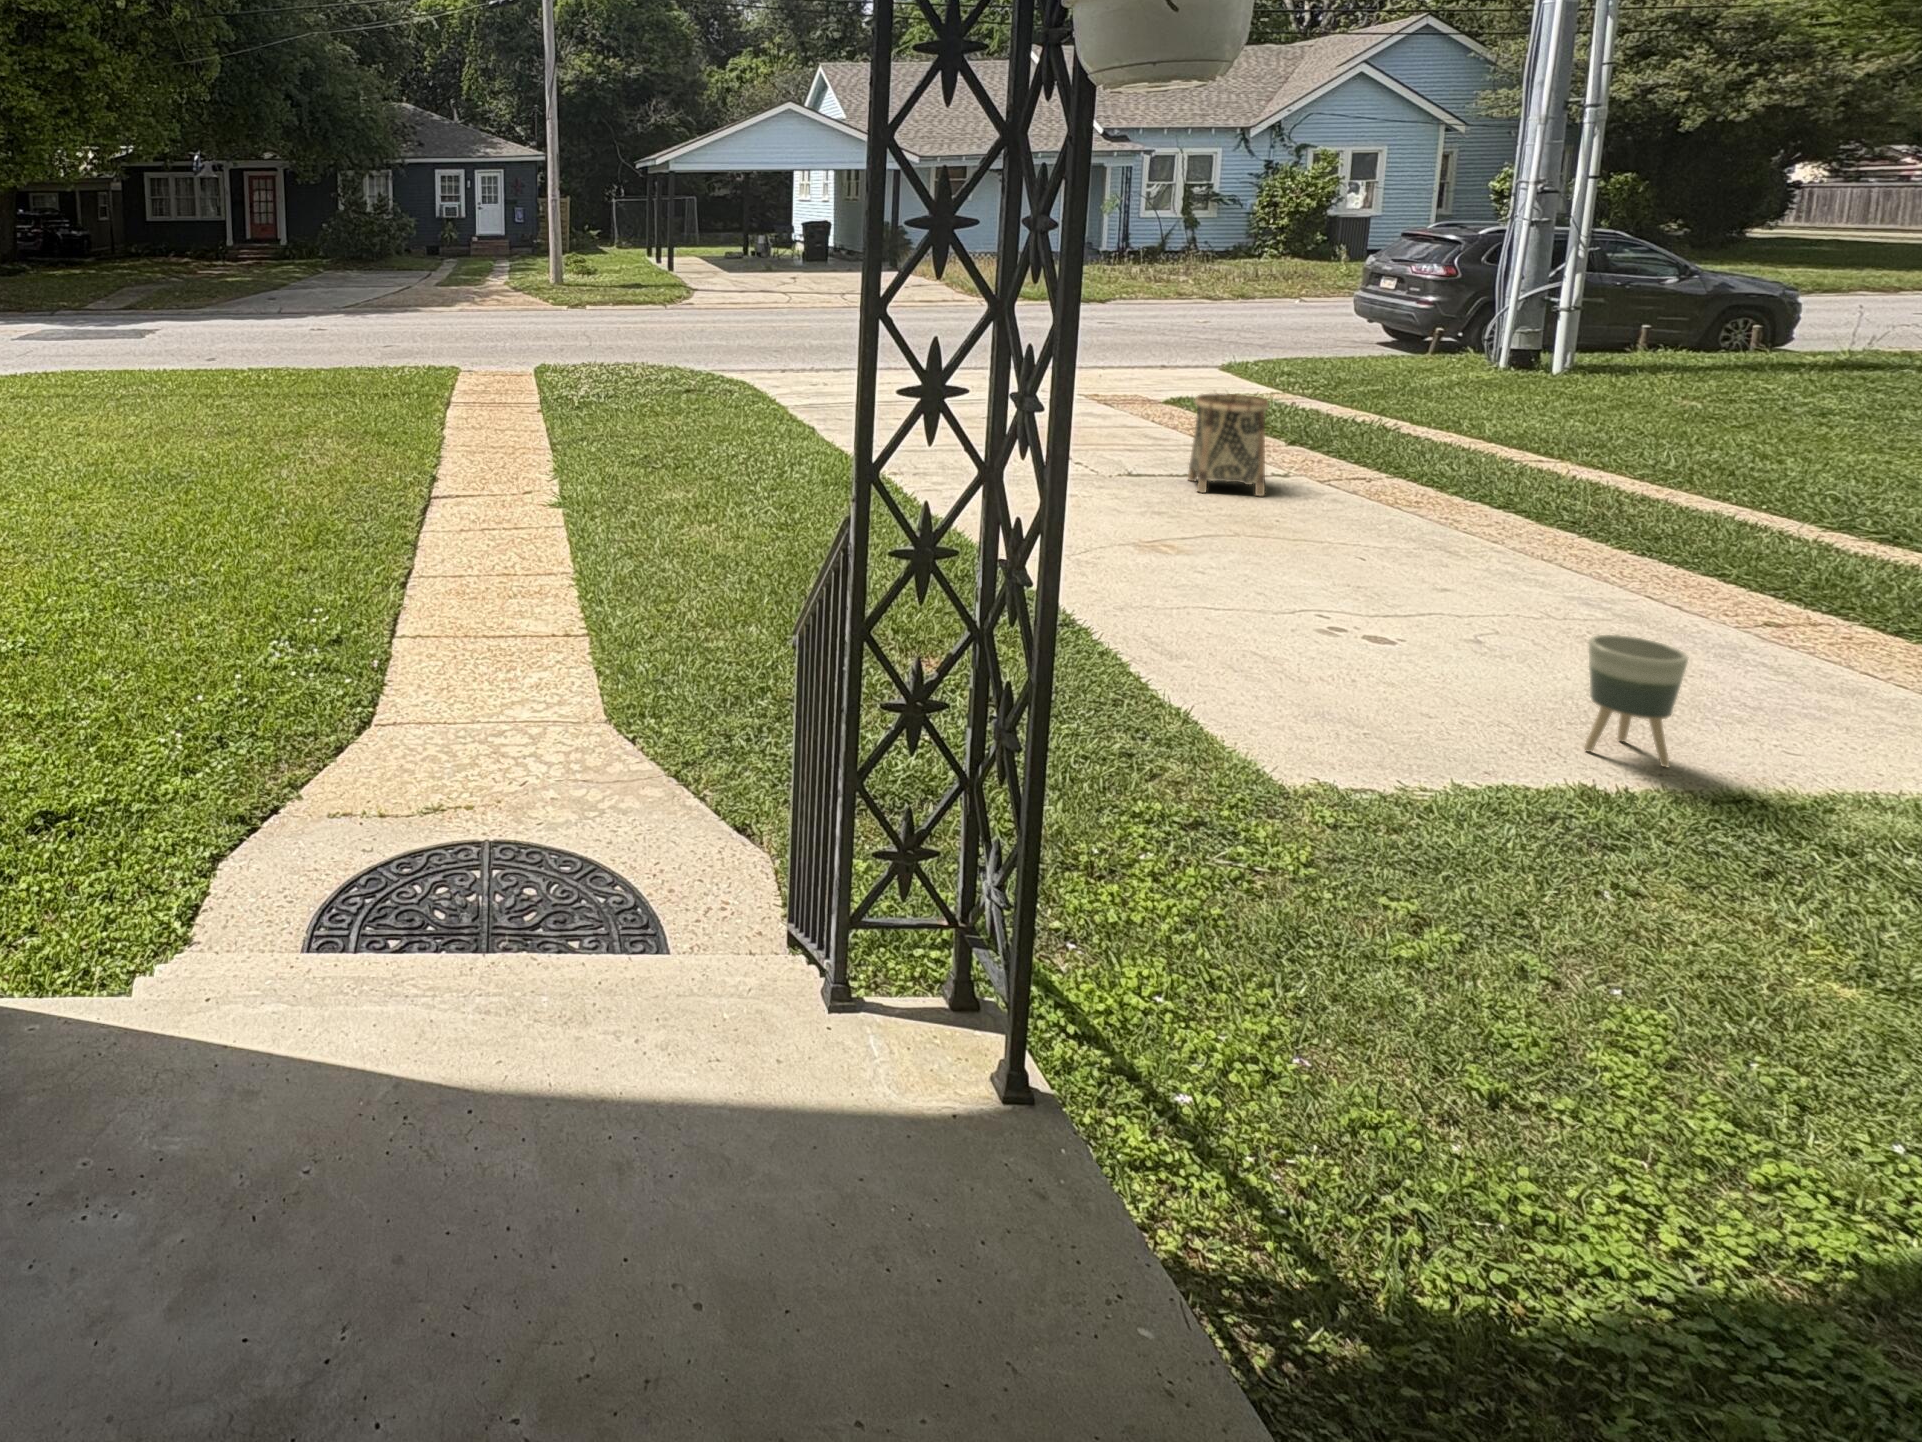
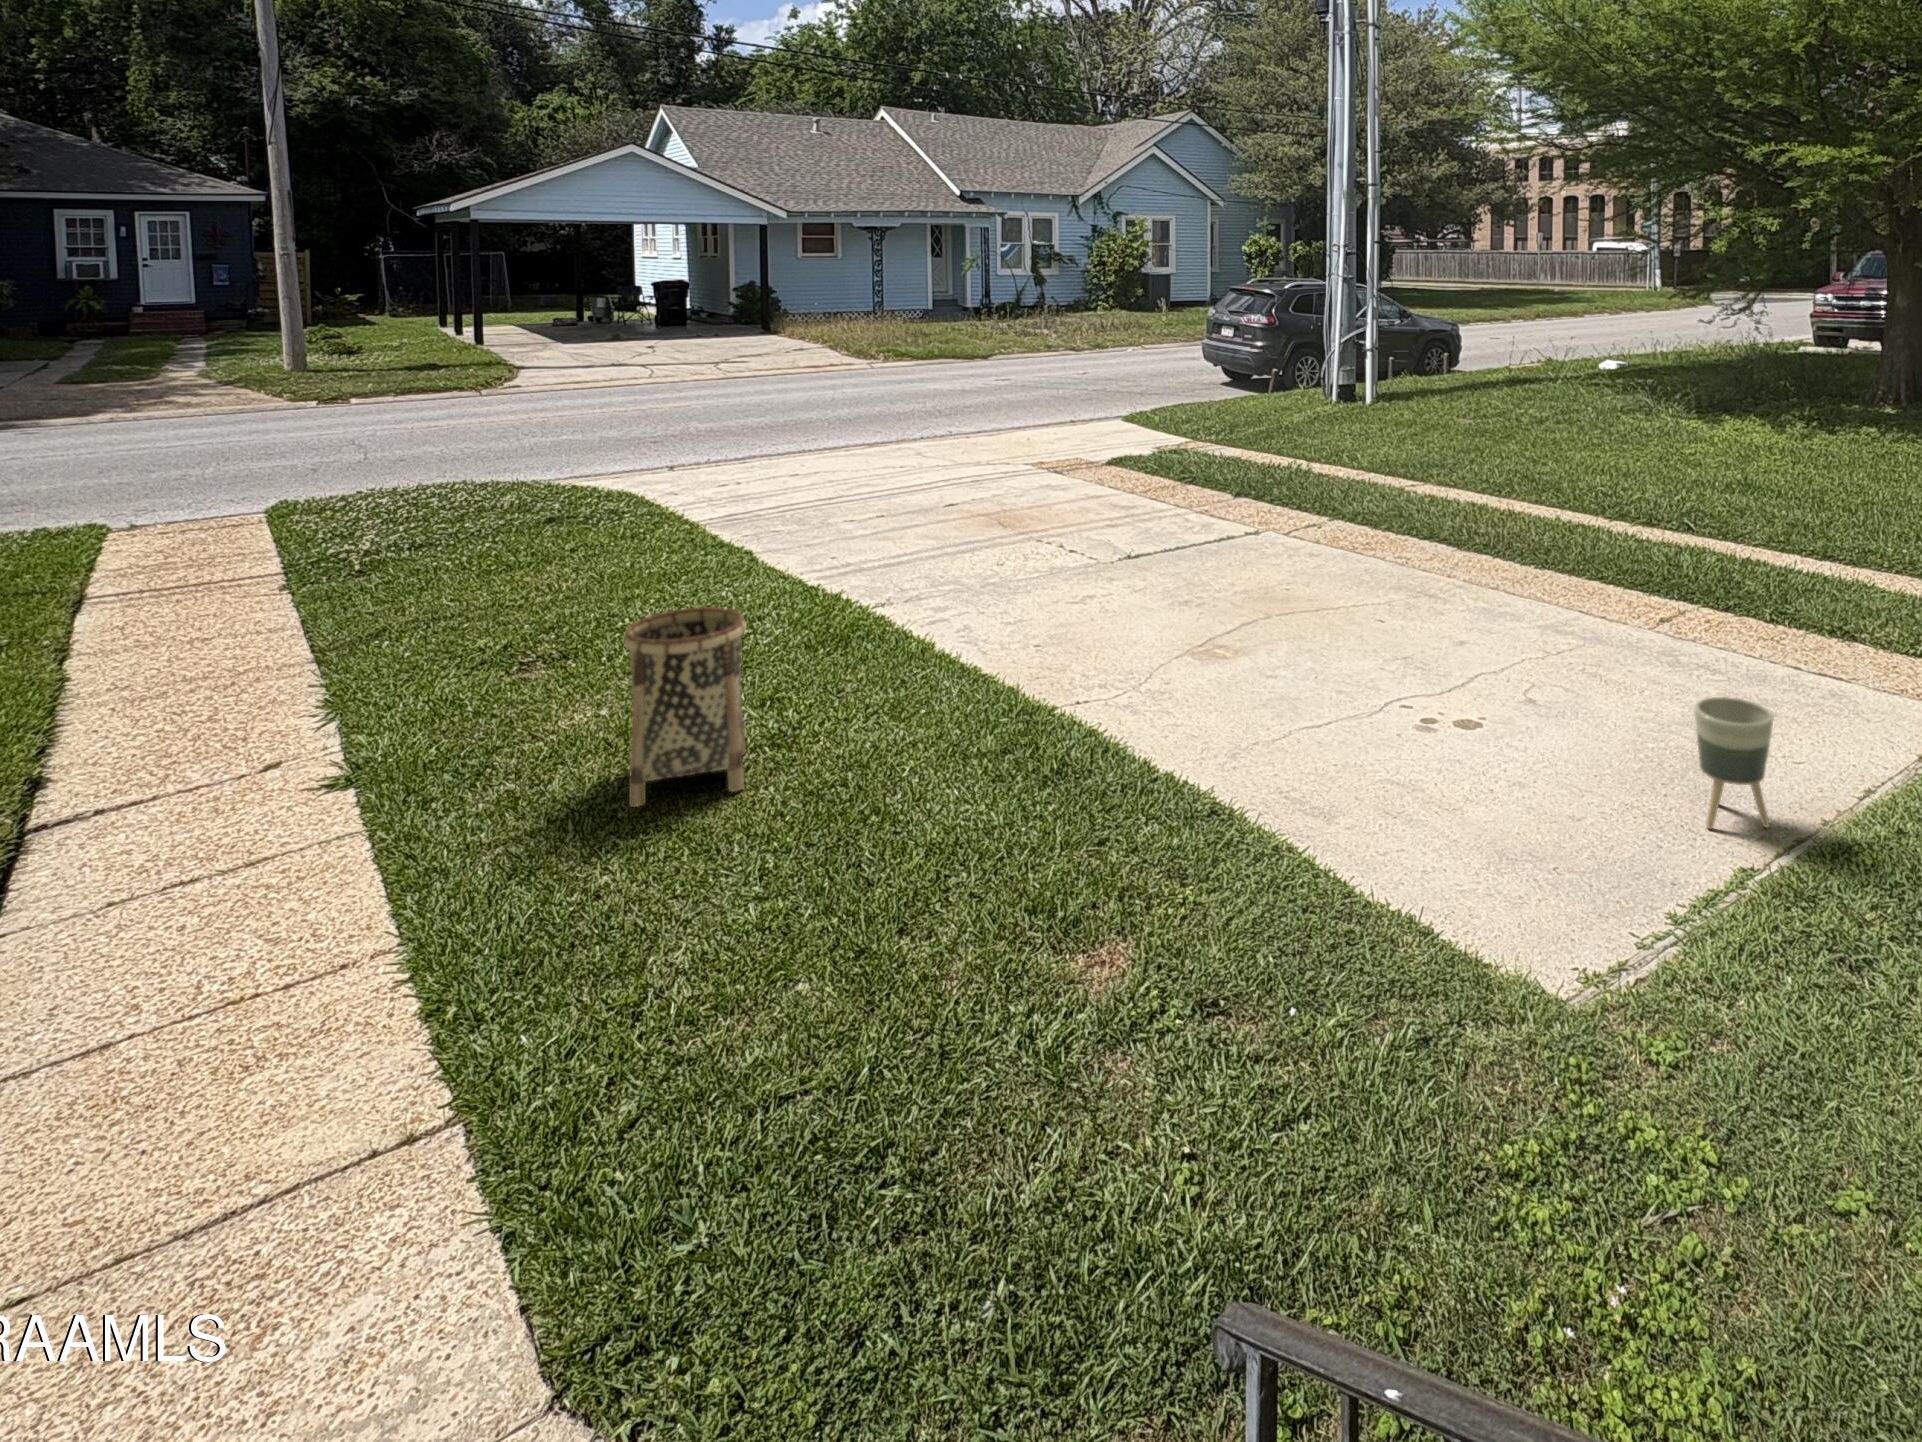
basket: present [1188,393,1269,496] -> present [623,607,746,807]

